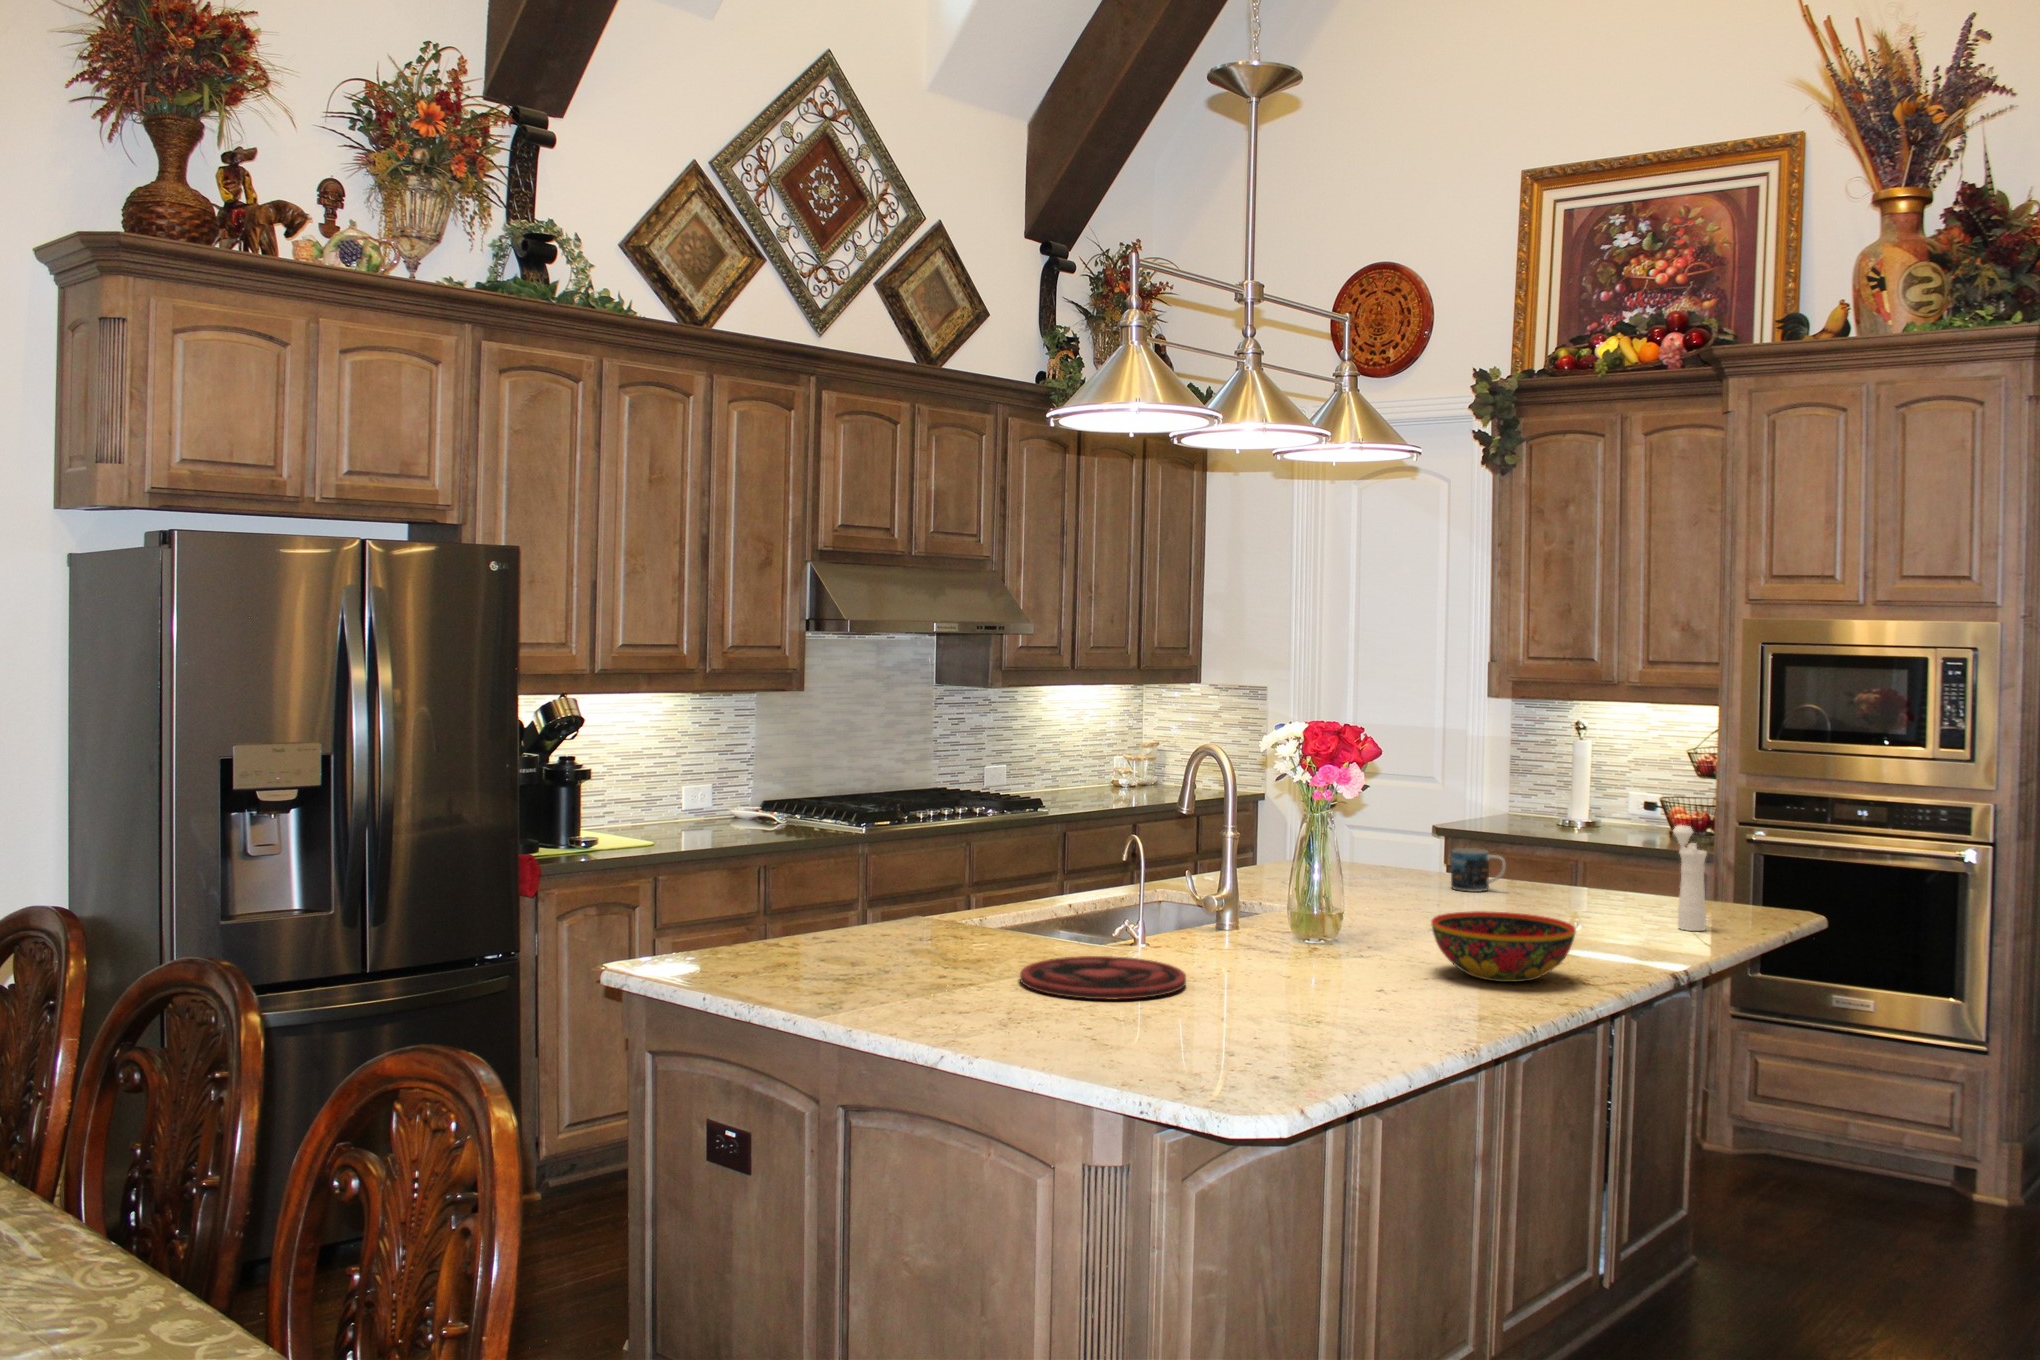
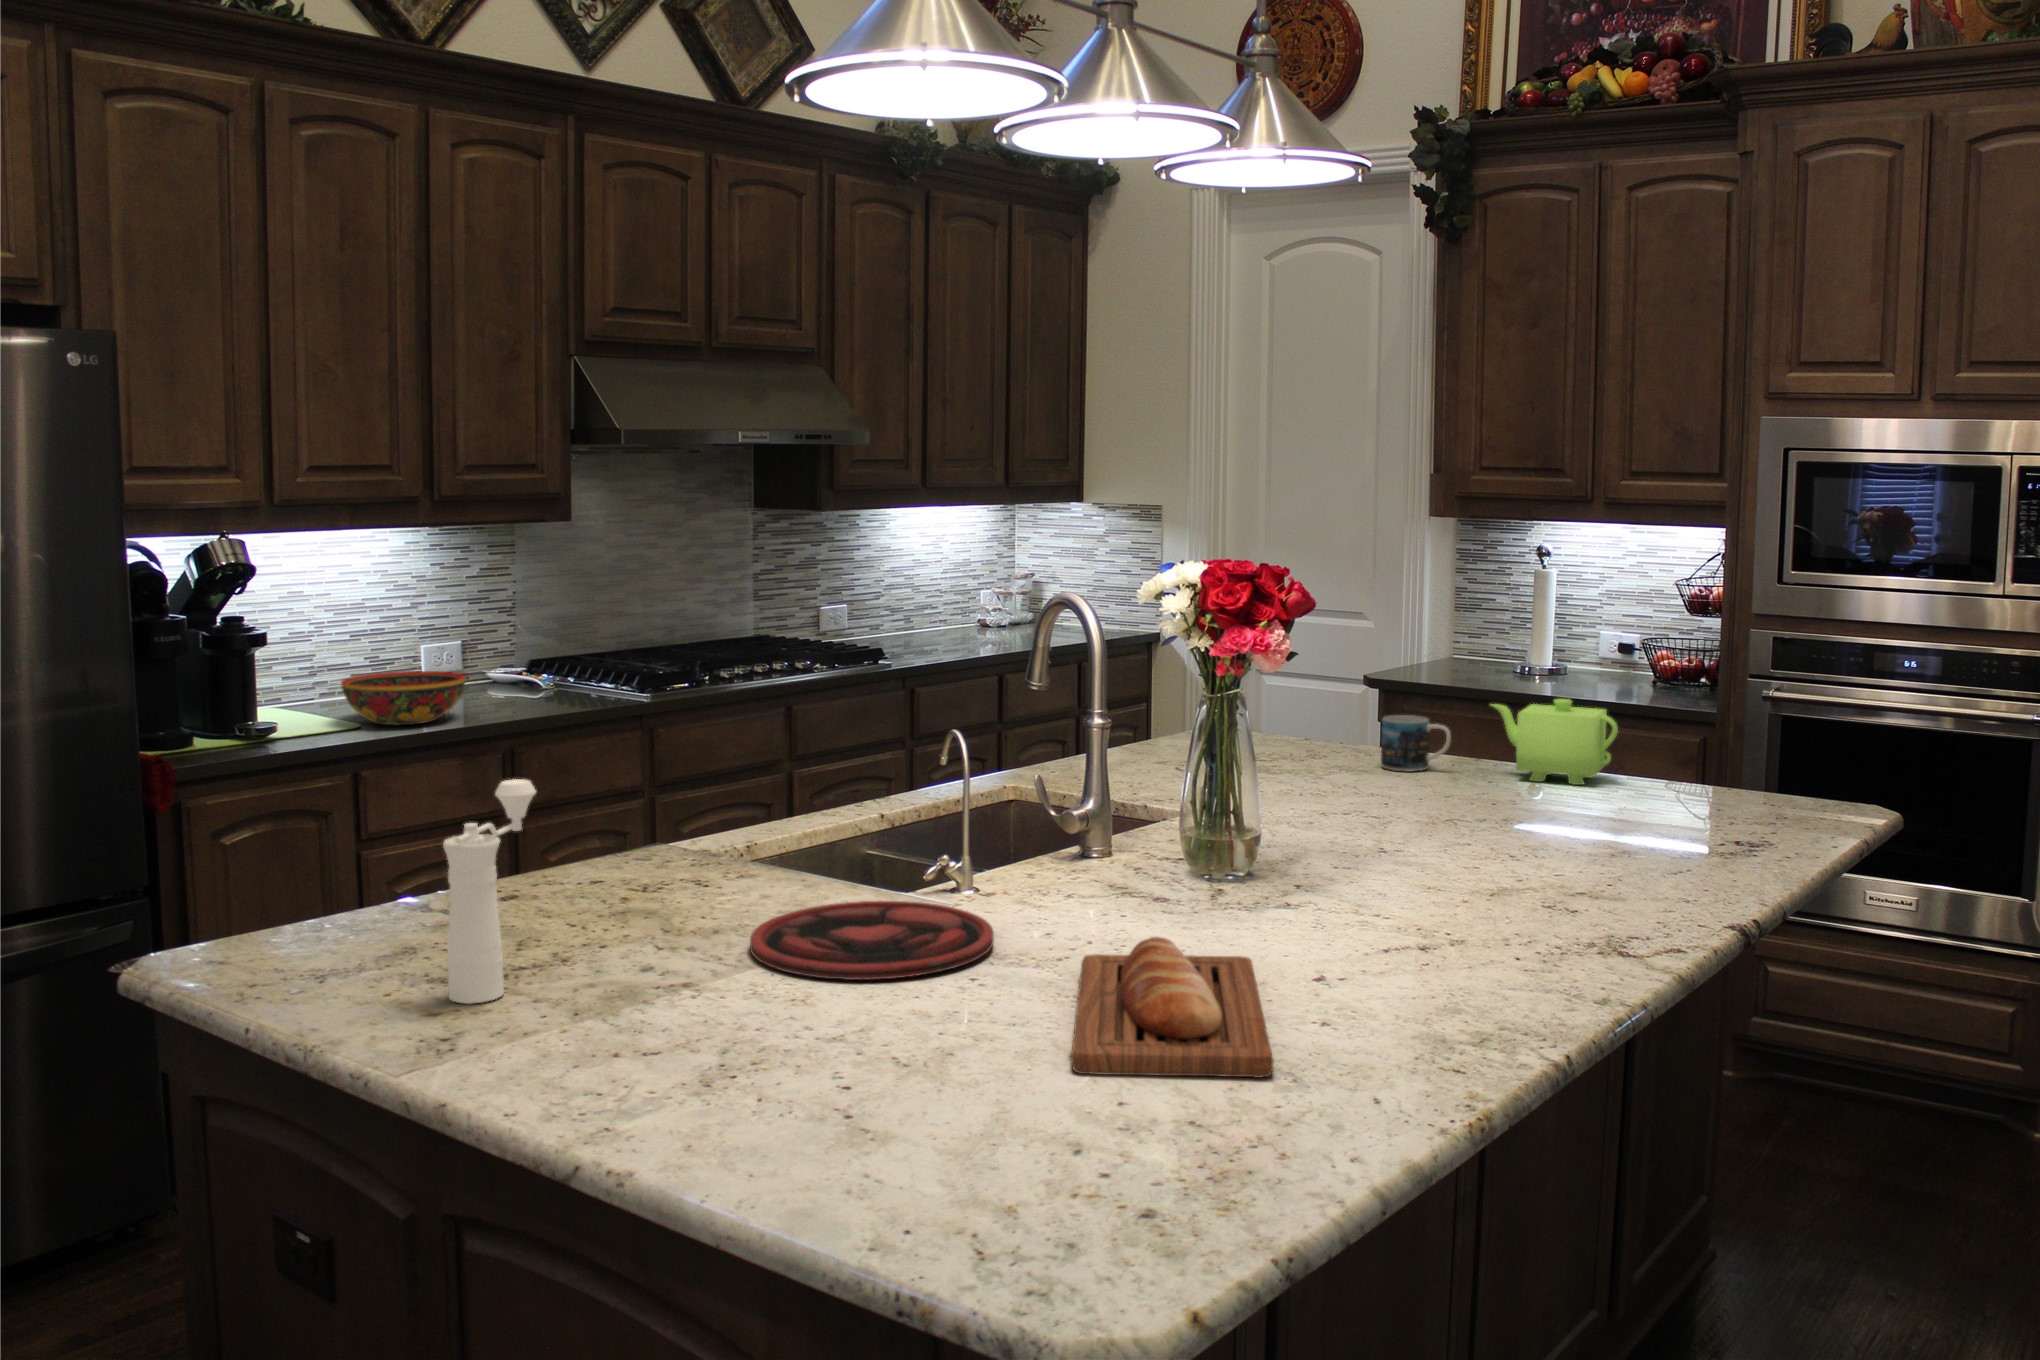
pepper mill: present [1673,825,1707,931] -> present [443,779,536,1004]
teapot: none [1536,836,1637,903] -> present [1491,699,1618,785]
bowl: present [1431,911,1576,982] -> present [341,671,466,725]
bread loaf: none [1251,973,1388,1053] -> present [1071,936,1273,1078]

